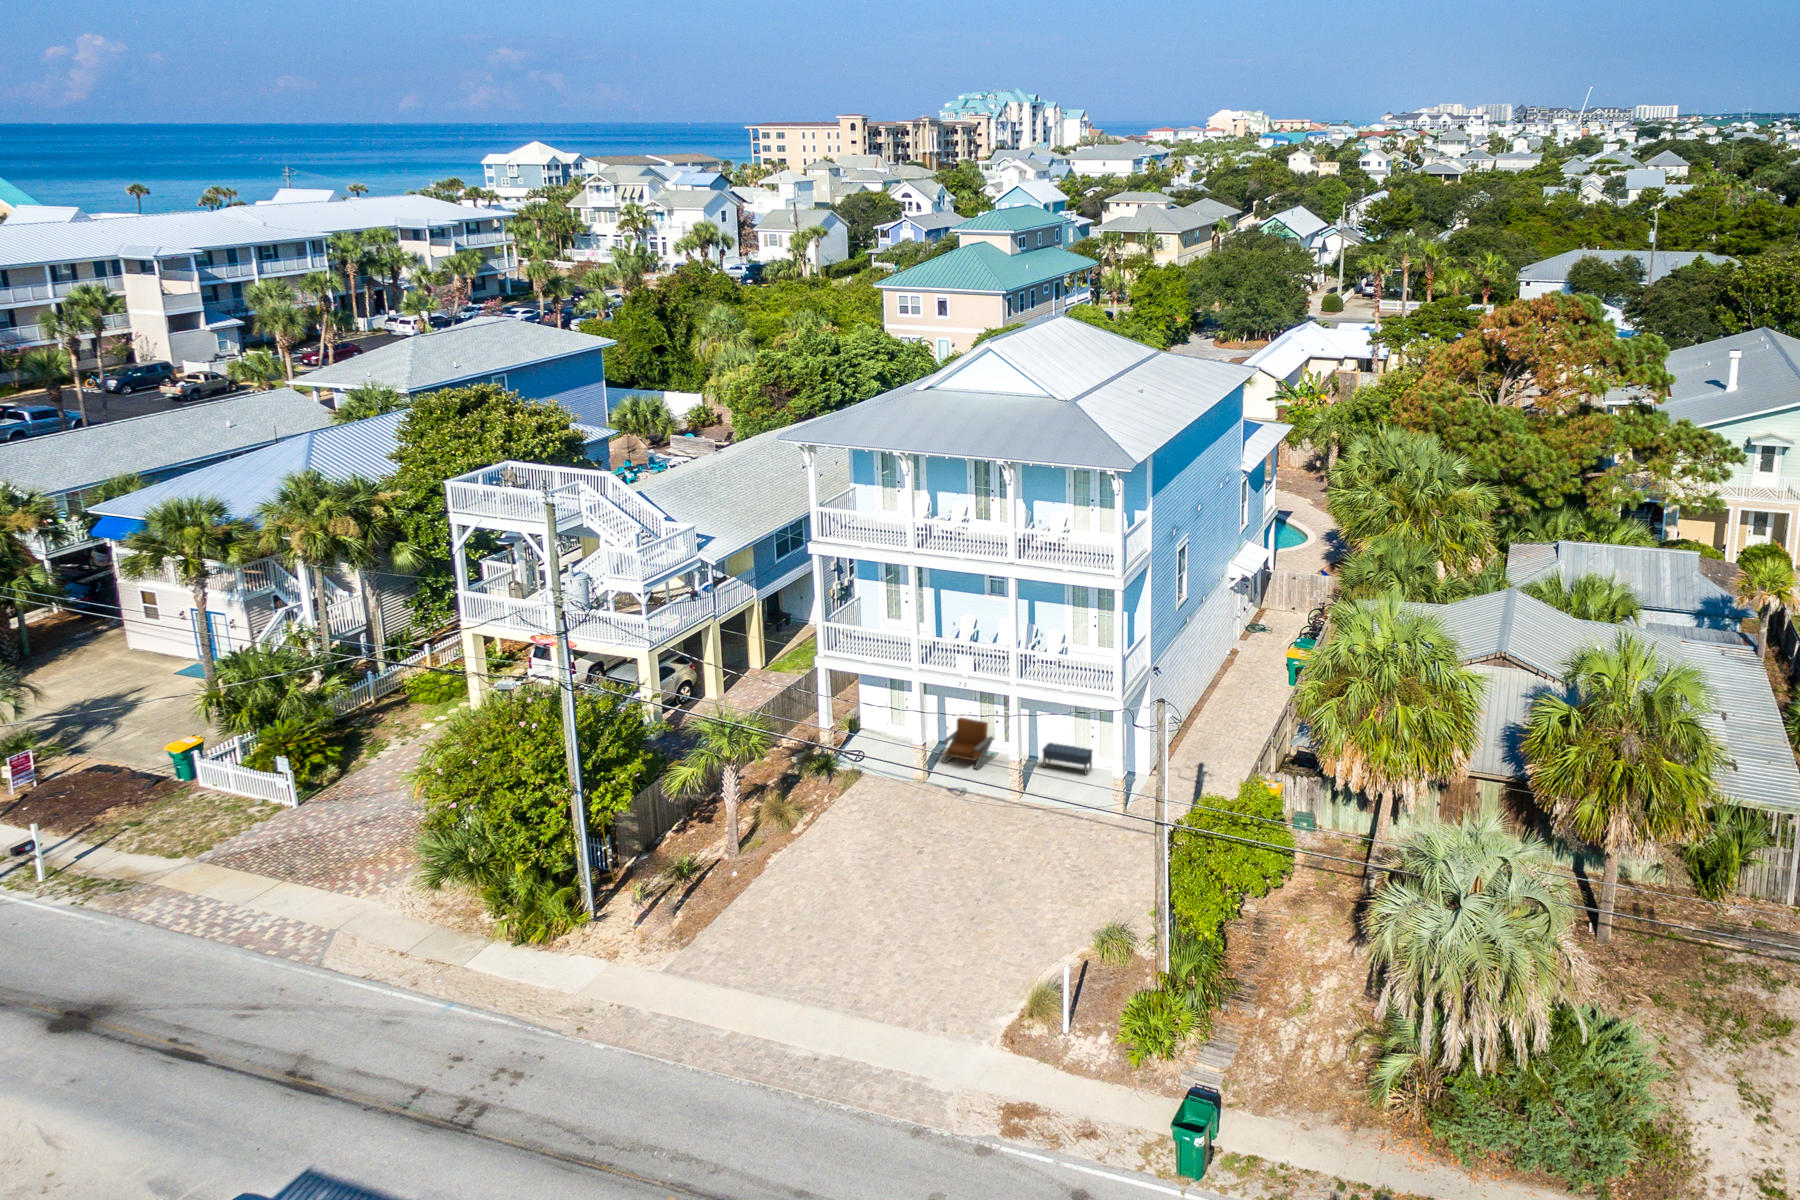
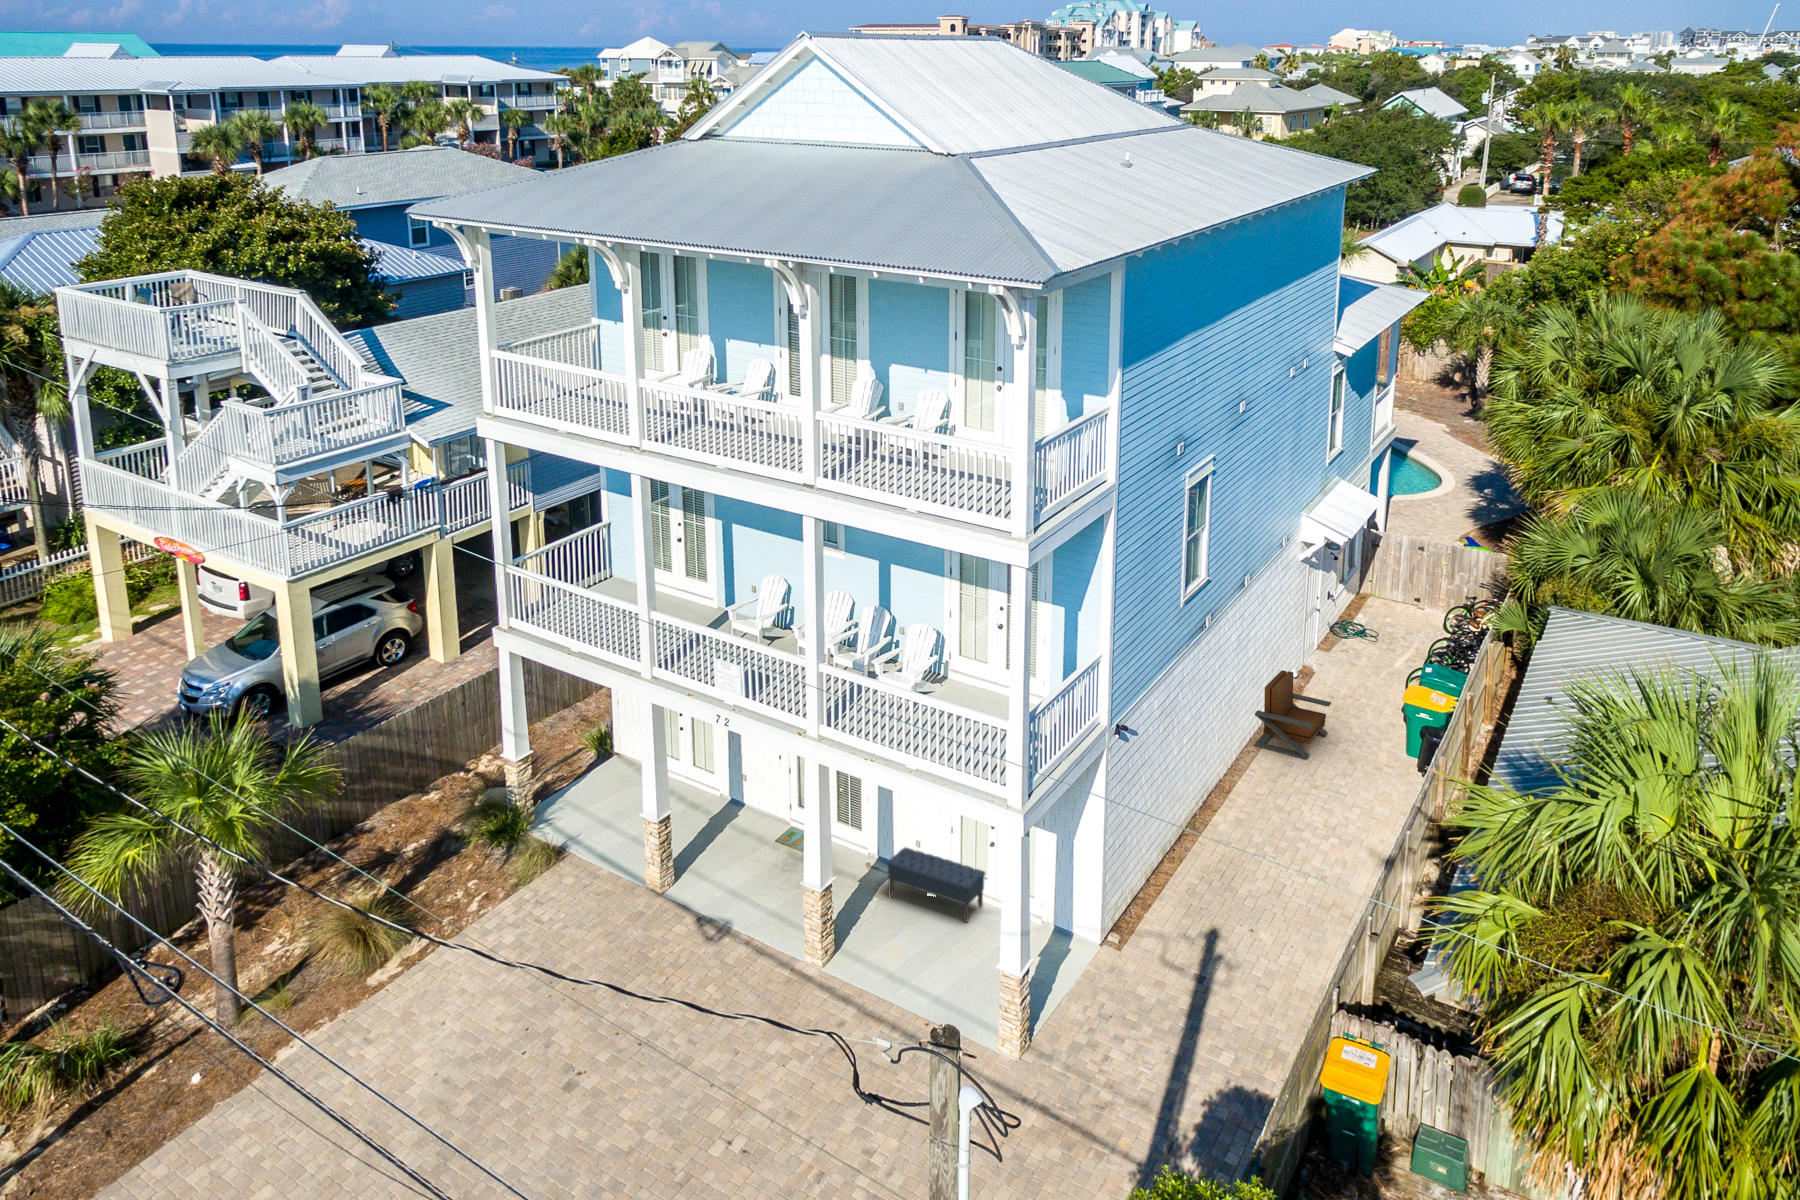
lounge chair: present [942,718,993,769] -> present [1254,670,1331,759]

